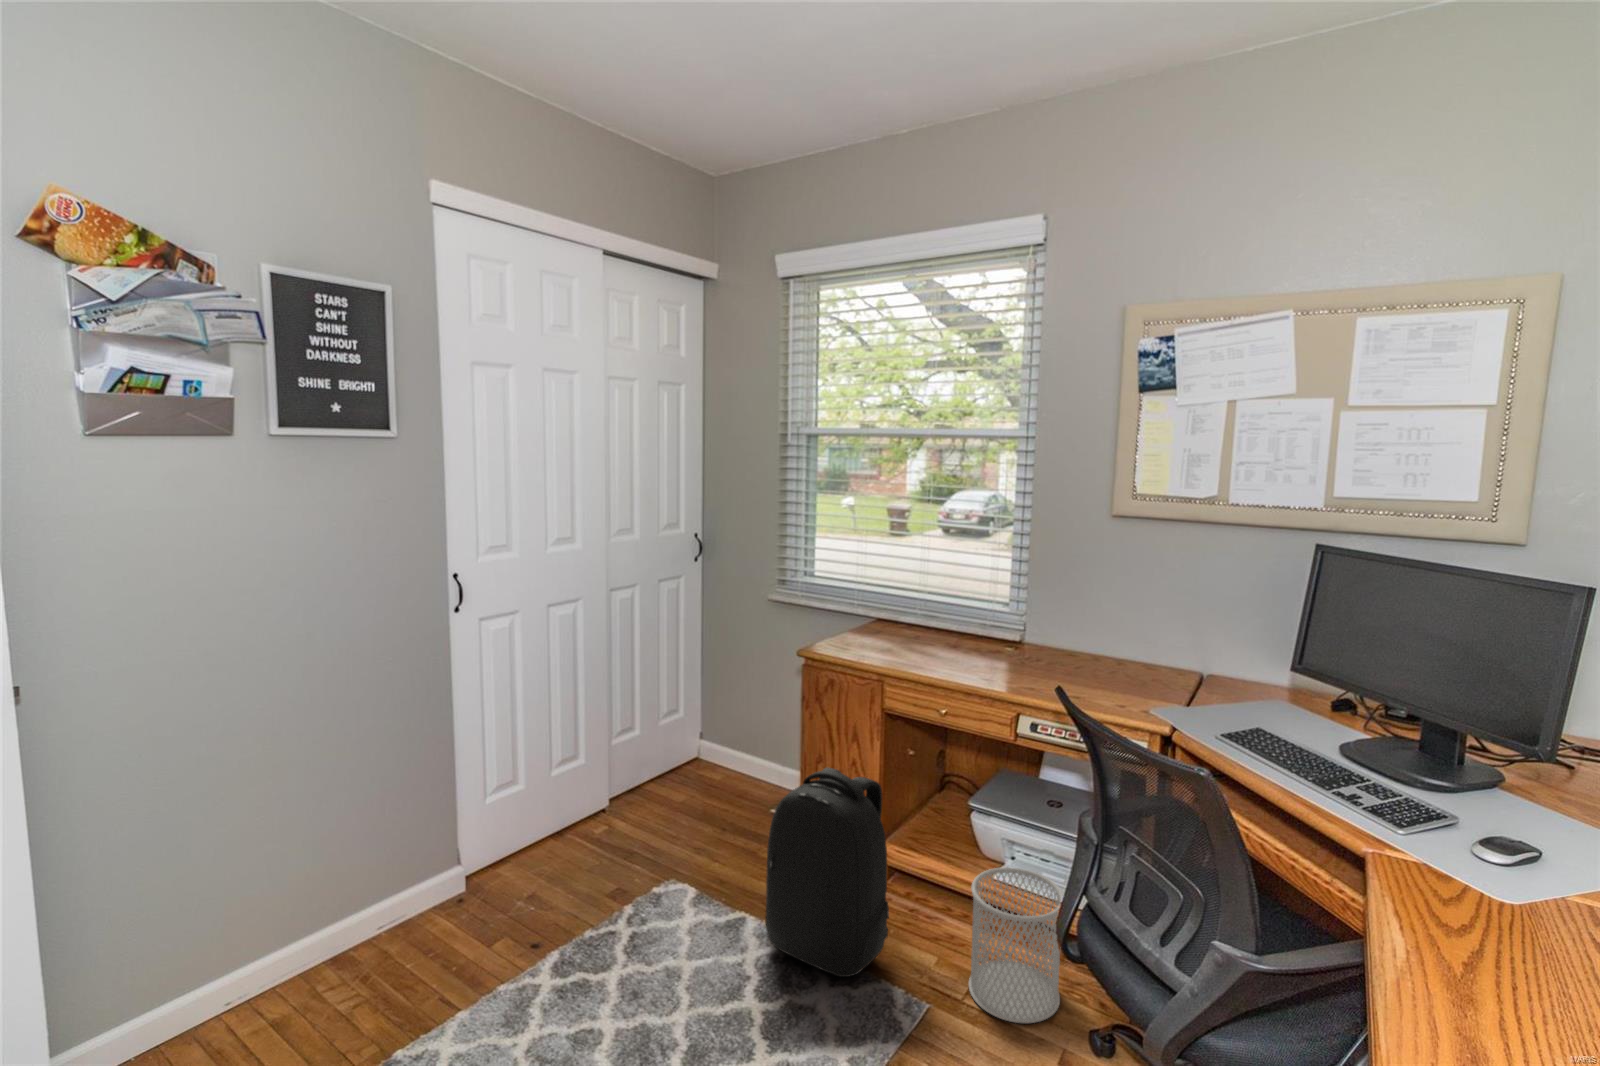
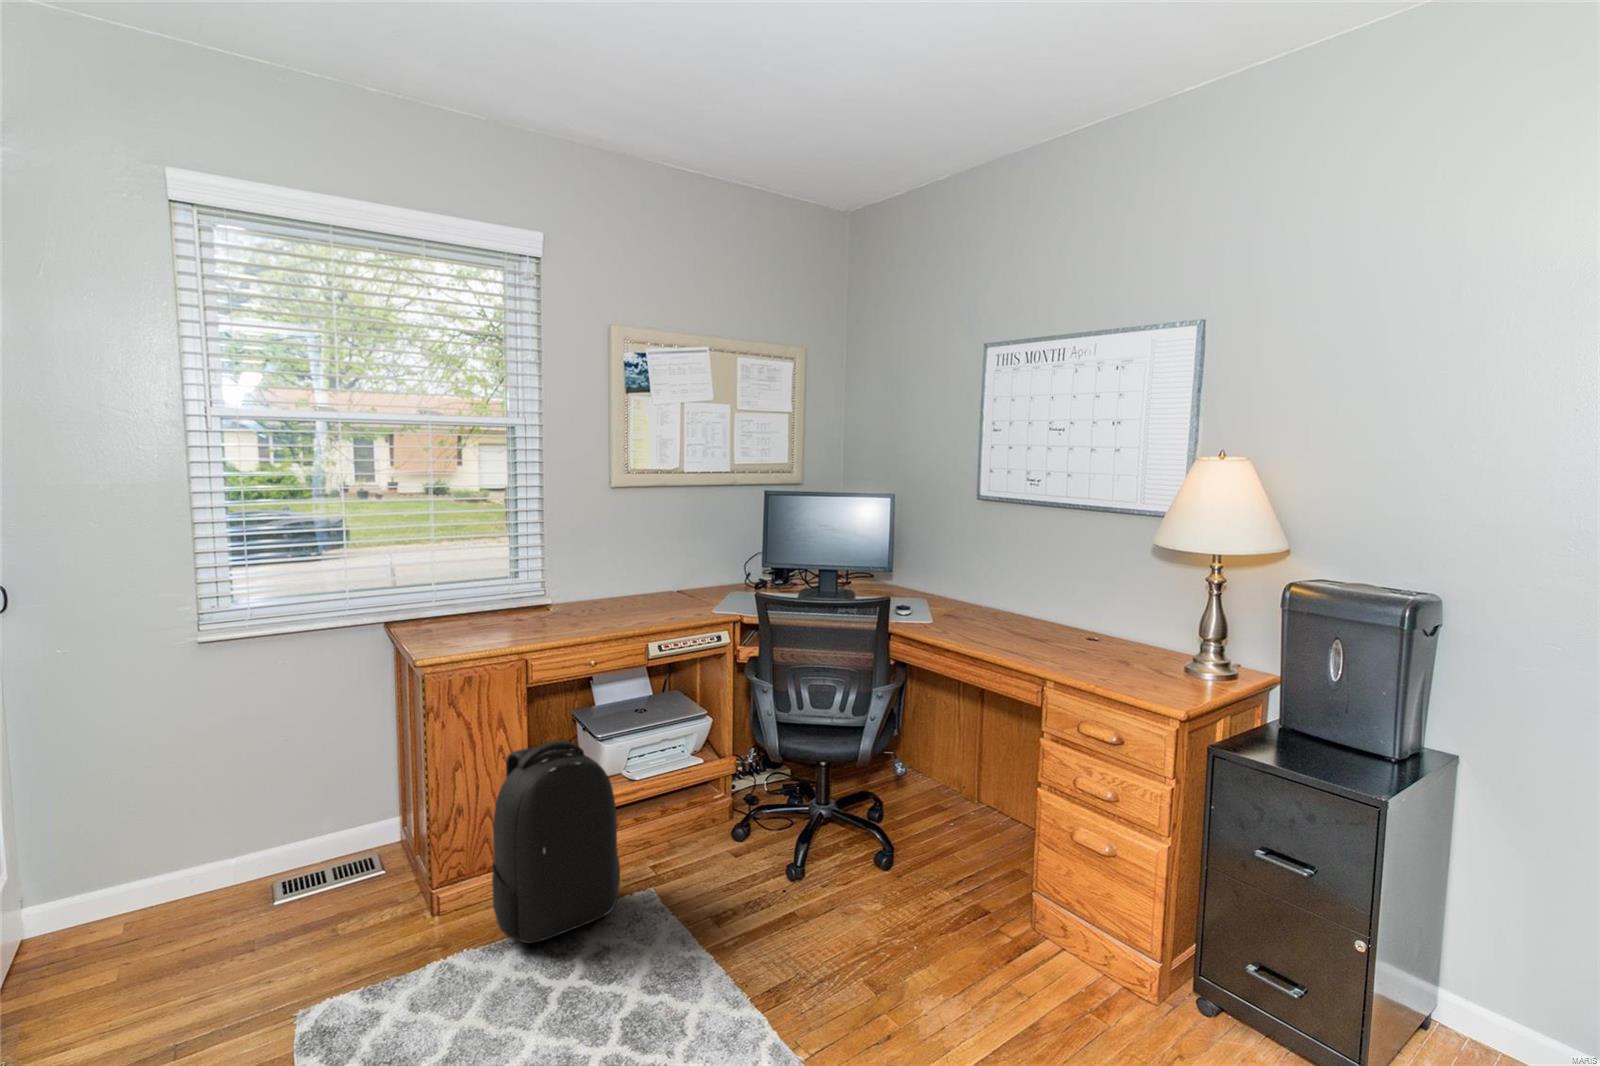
wastebasket: present [969,867,1063,1023] -> none [648,755,717,865]

